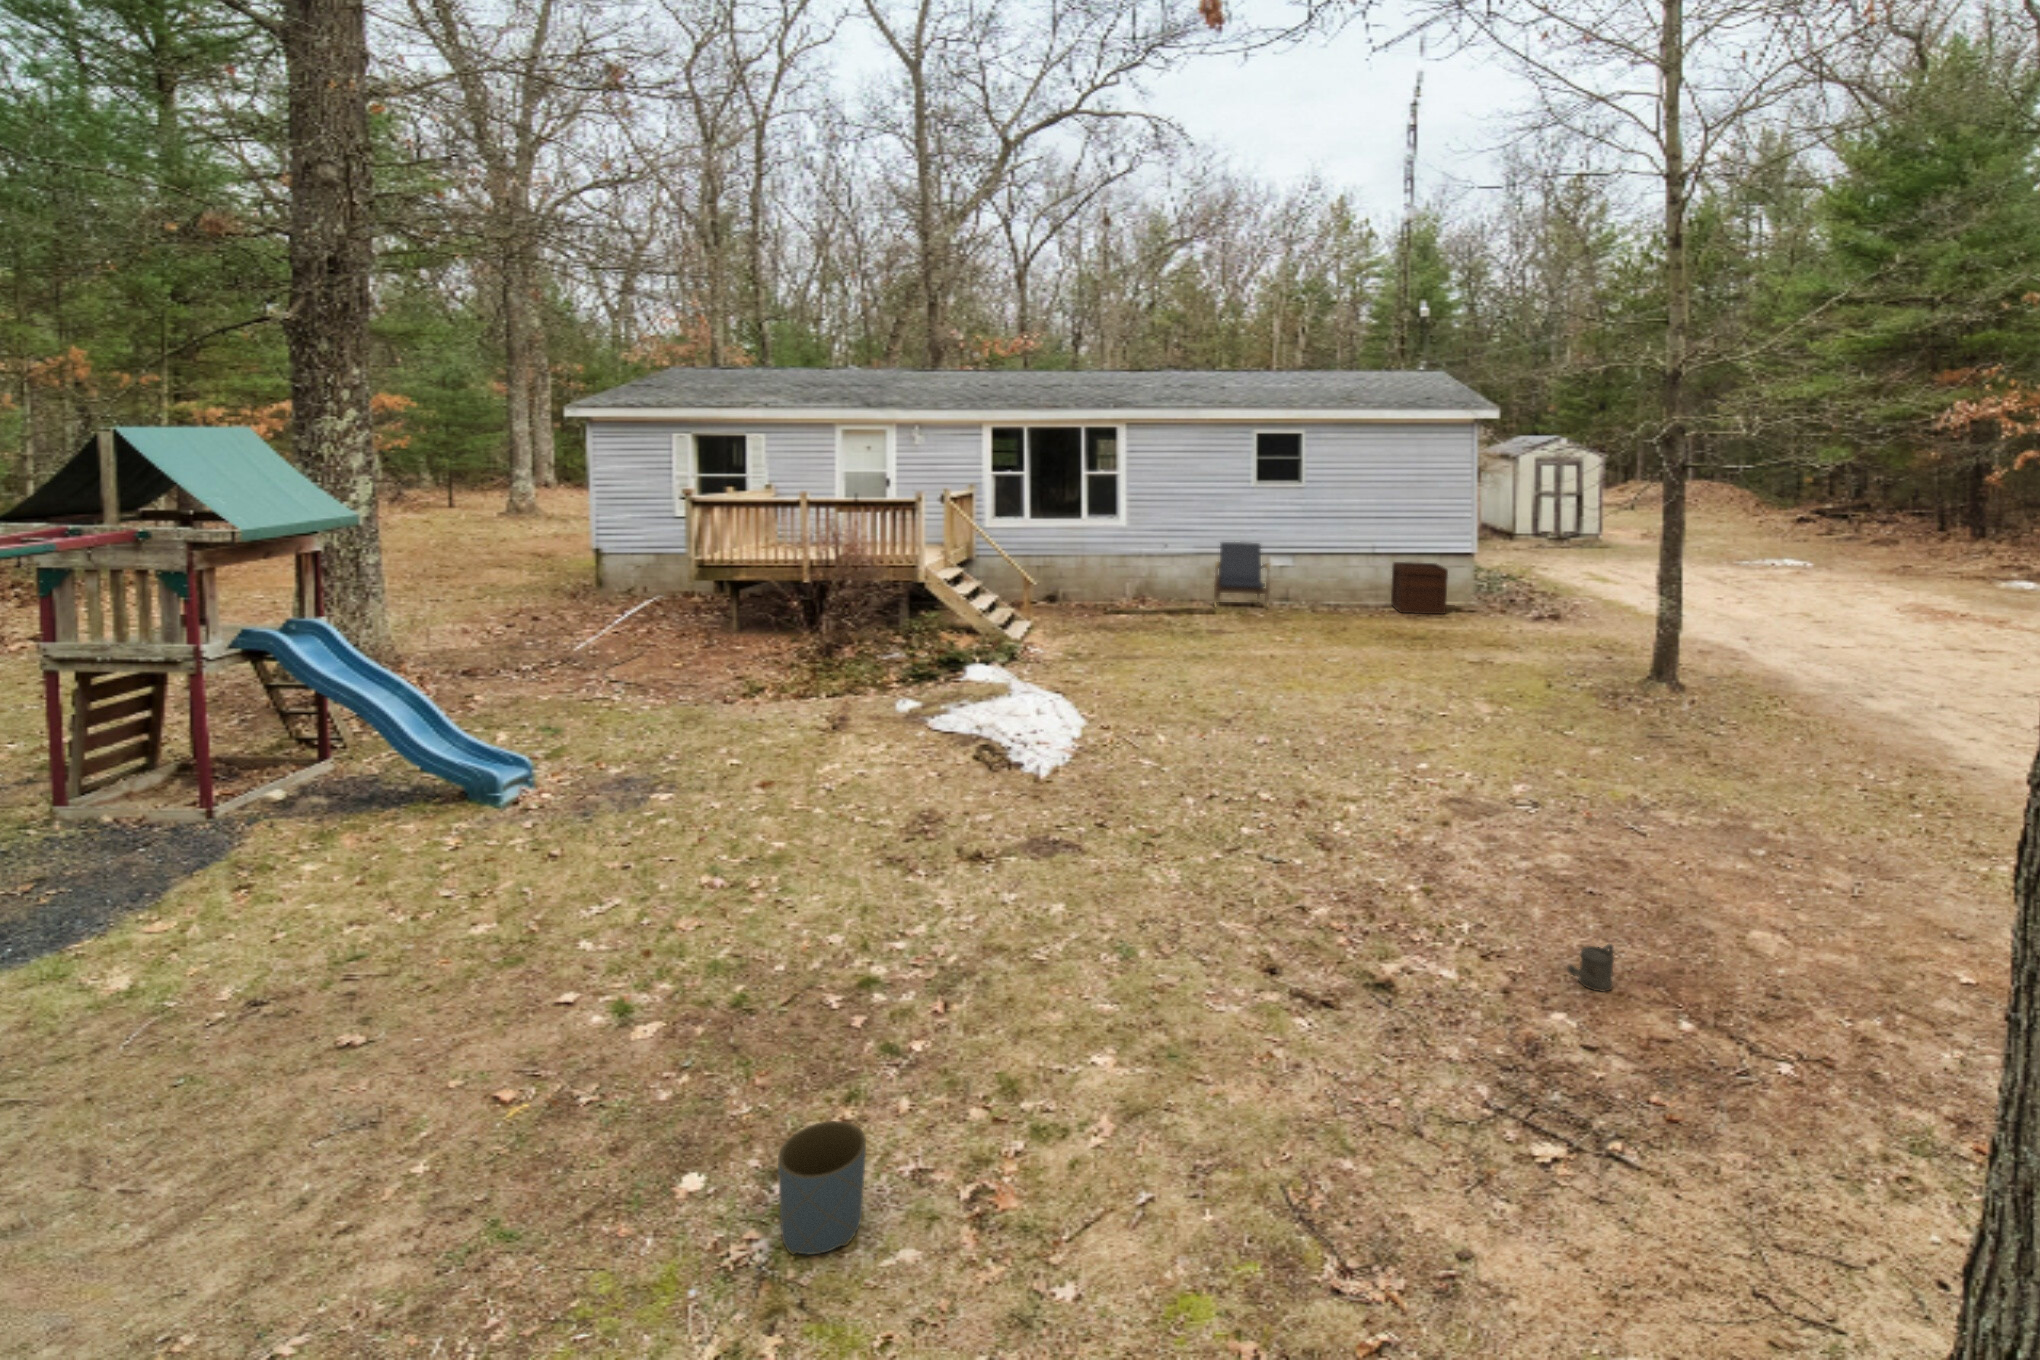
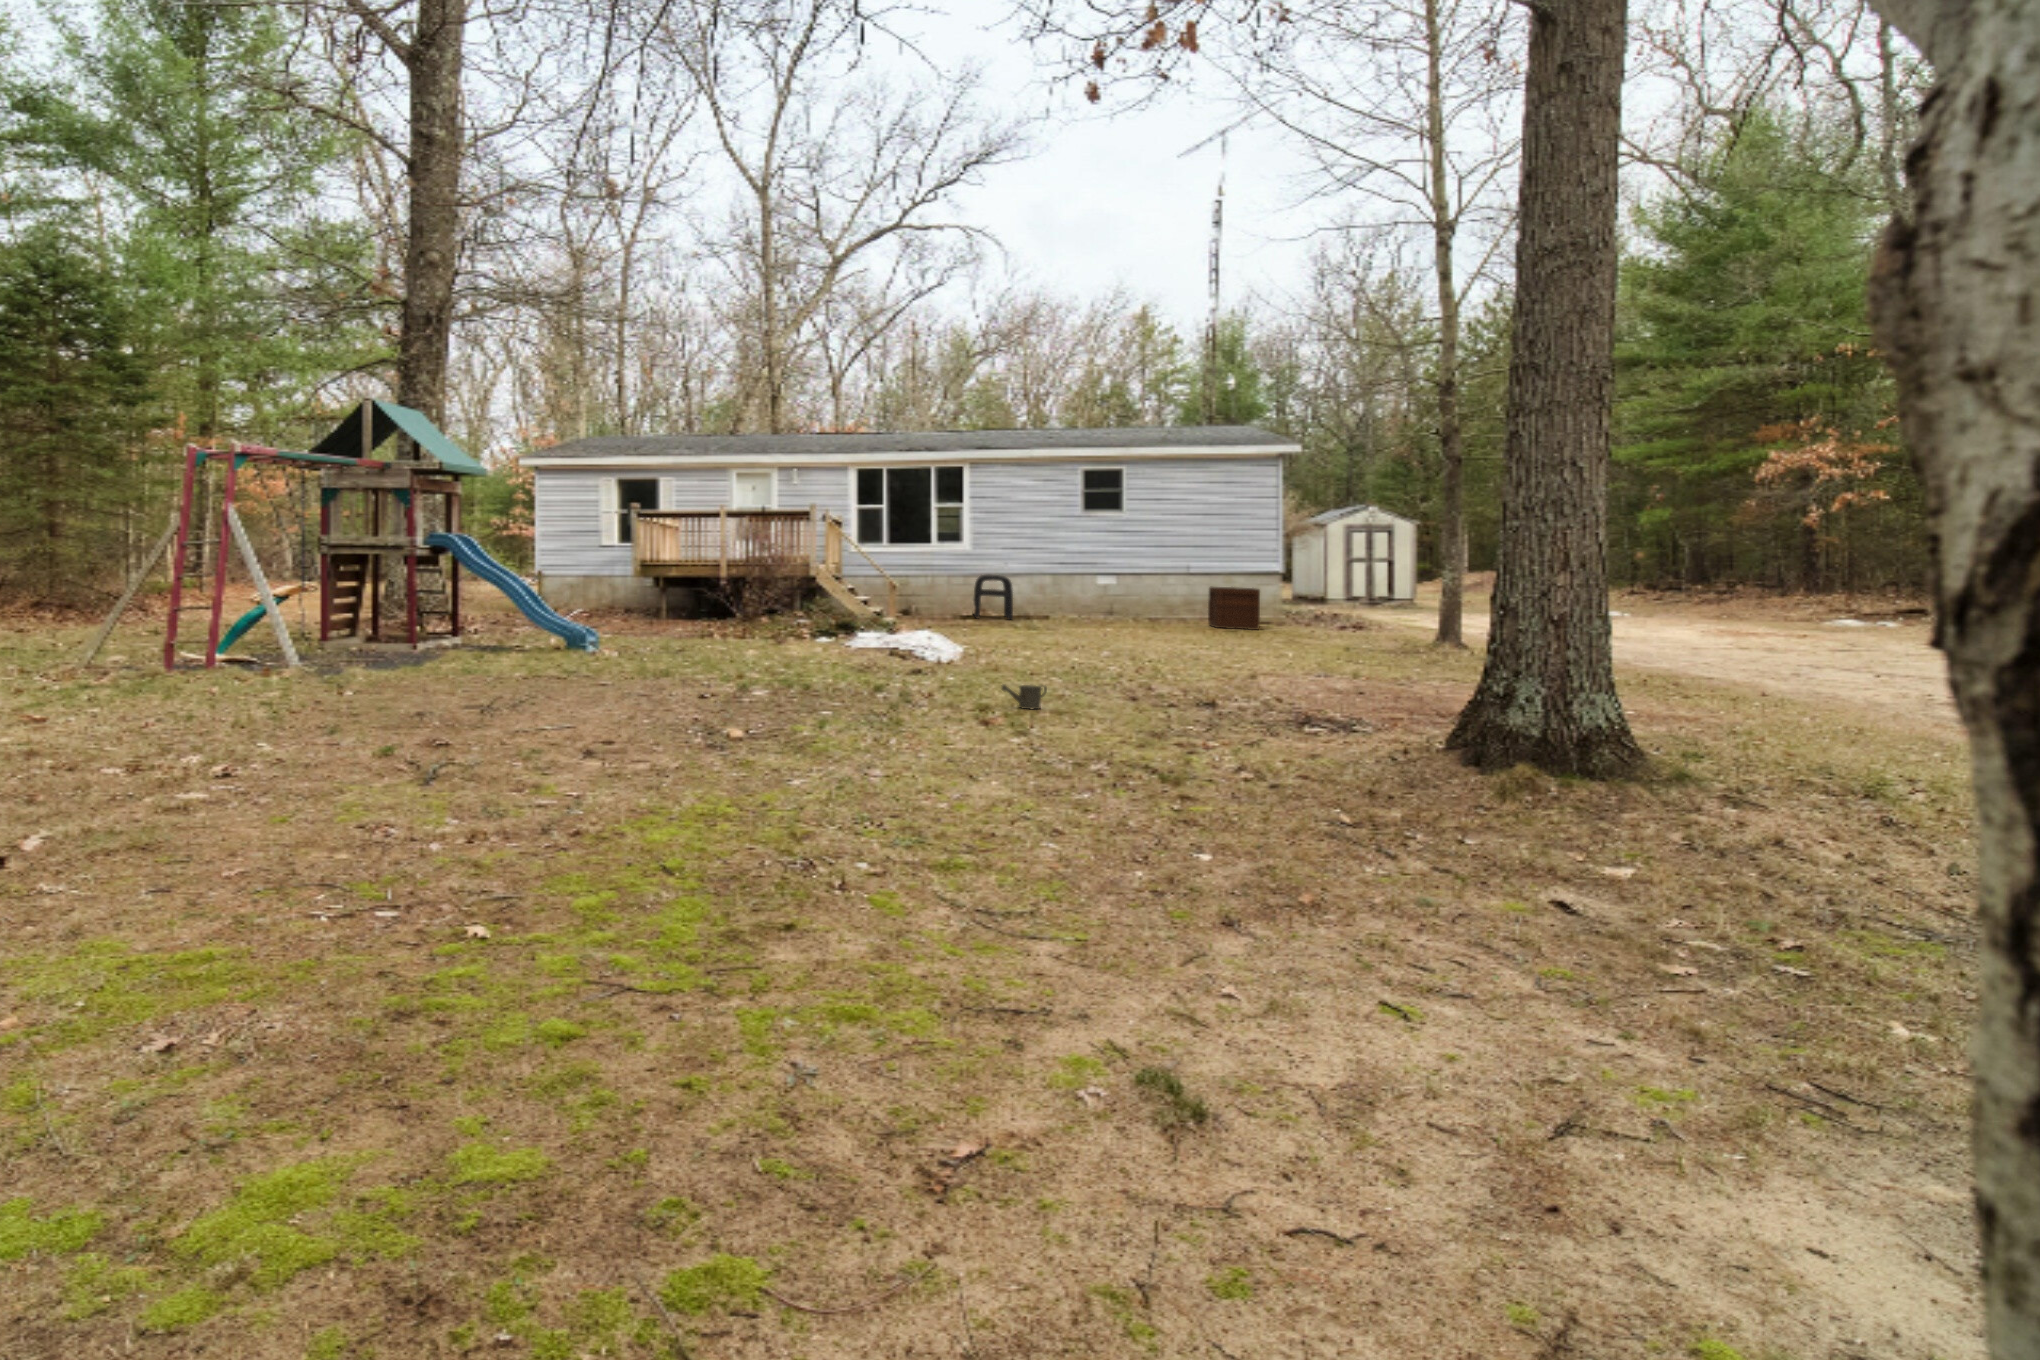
lounge chair: present [1214,542,1270,605] -> none [1049,568,1099,623]
bench: none [1127,551,1172,609] -> present [973,575,1013,620]
watering can: present [1568,944,1614,991] -> present [1002,685,1047,709]
planter: present [778,1121,866,1254] -> none [864,688,912,743]

